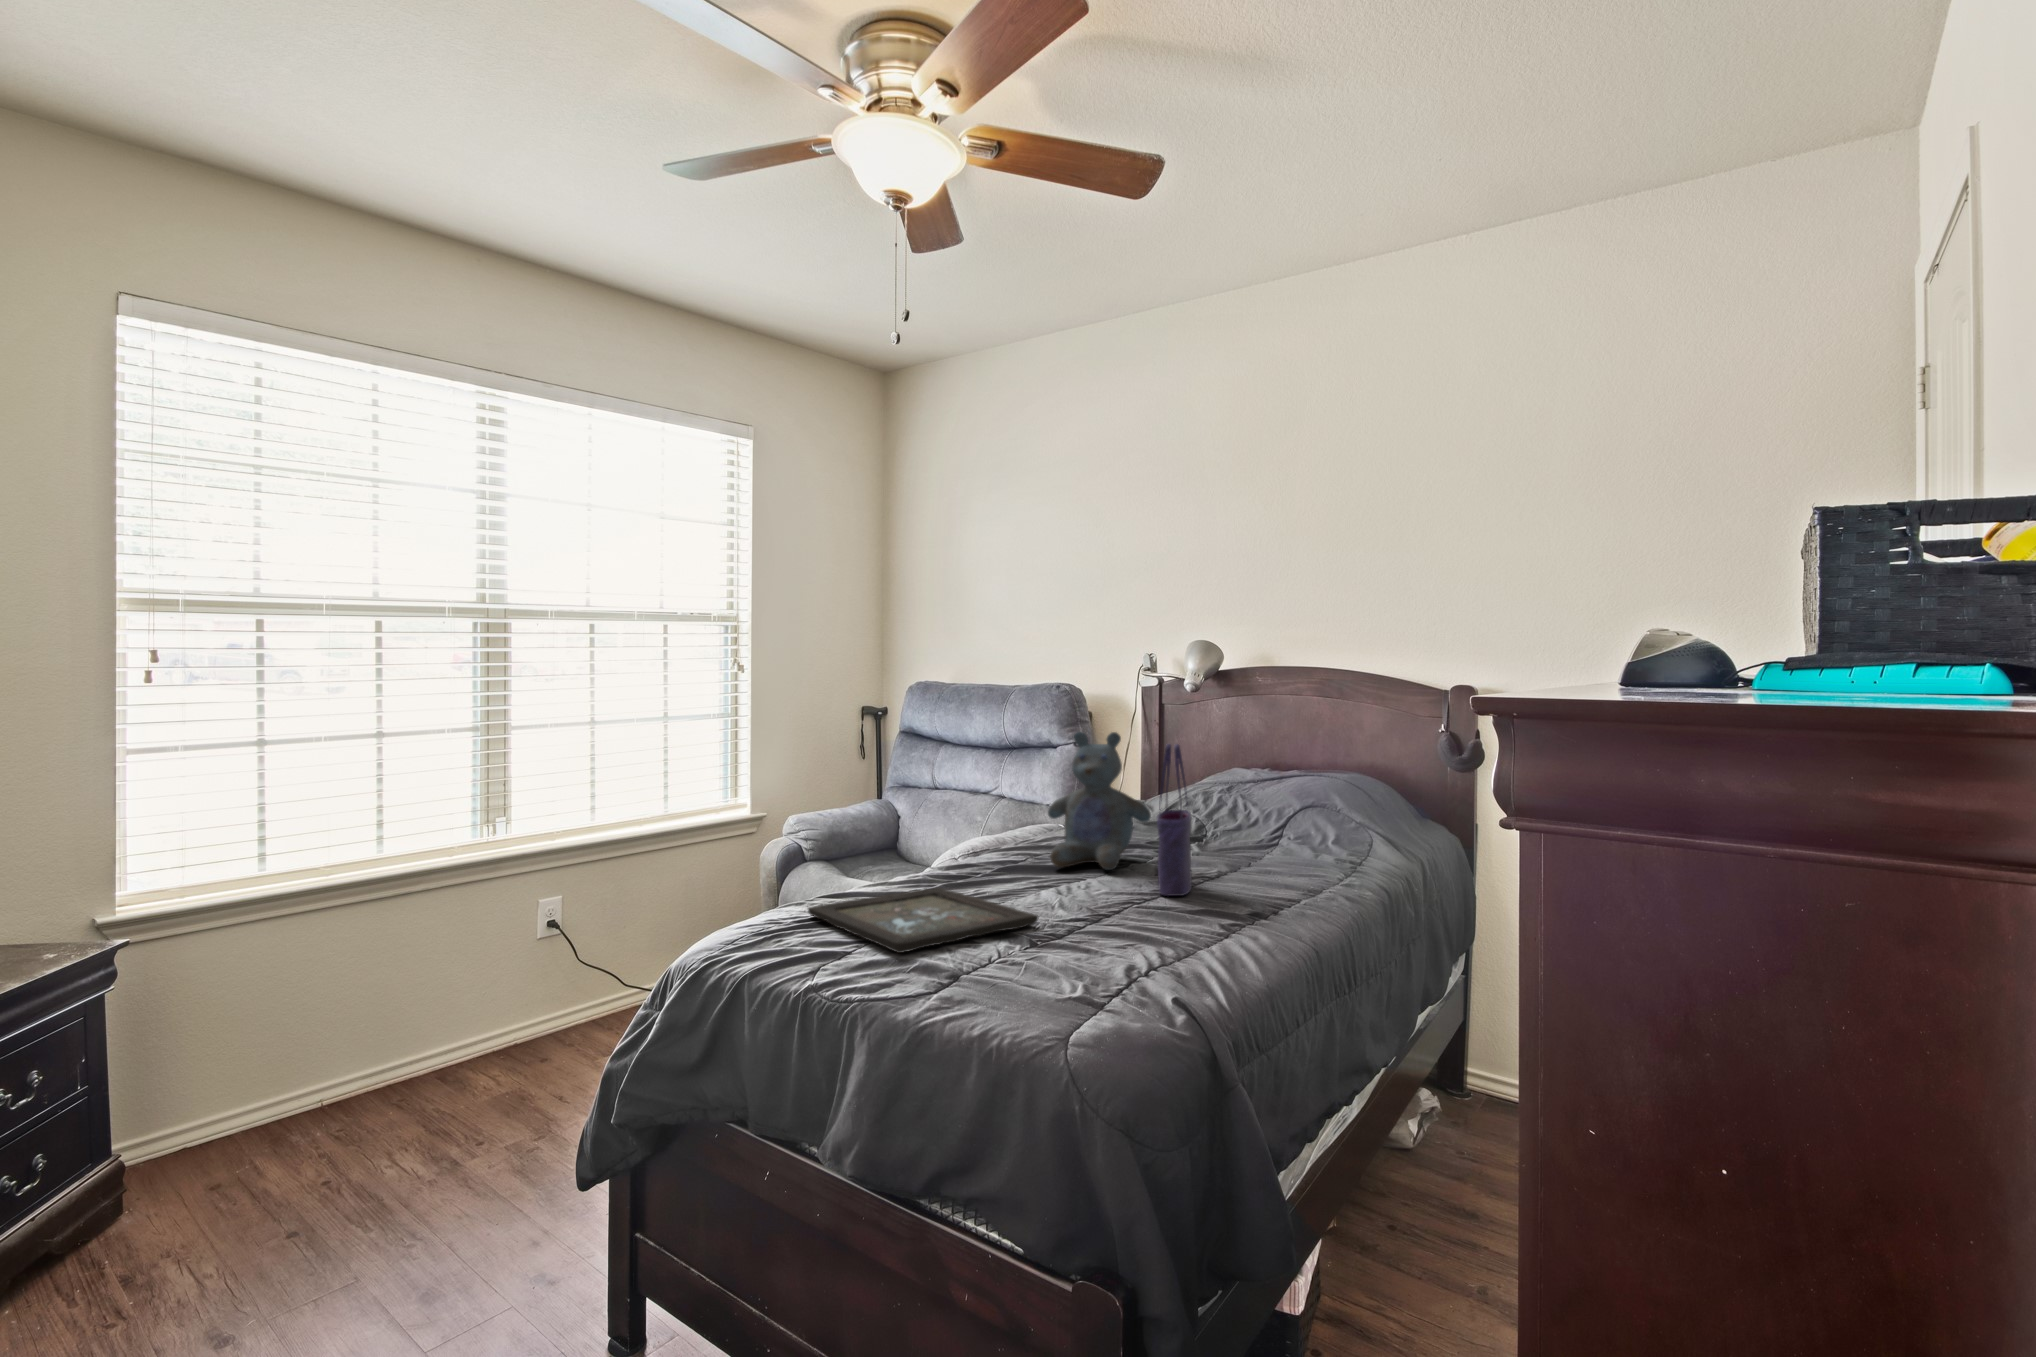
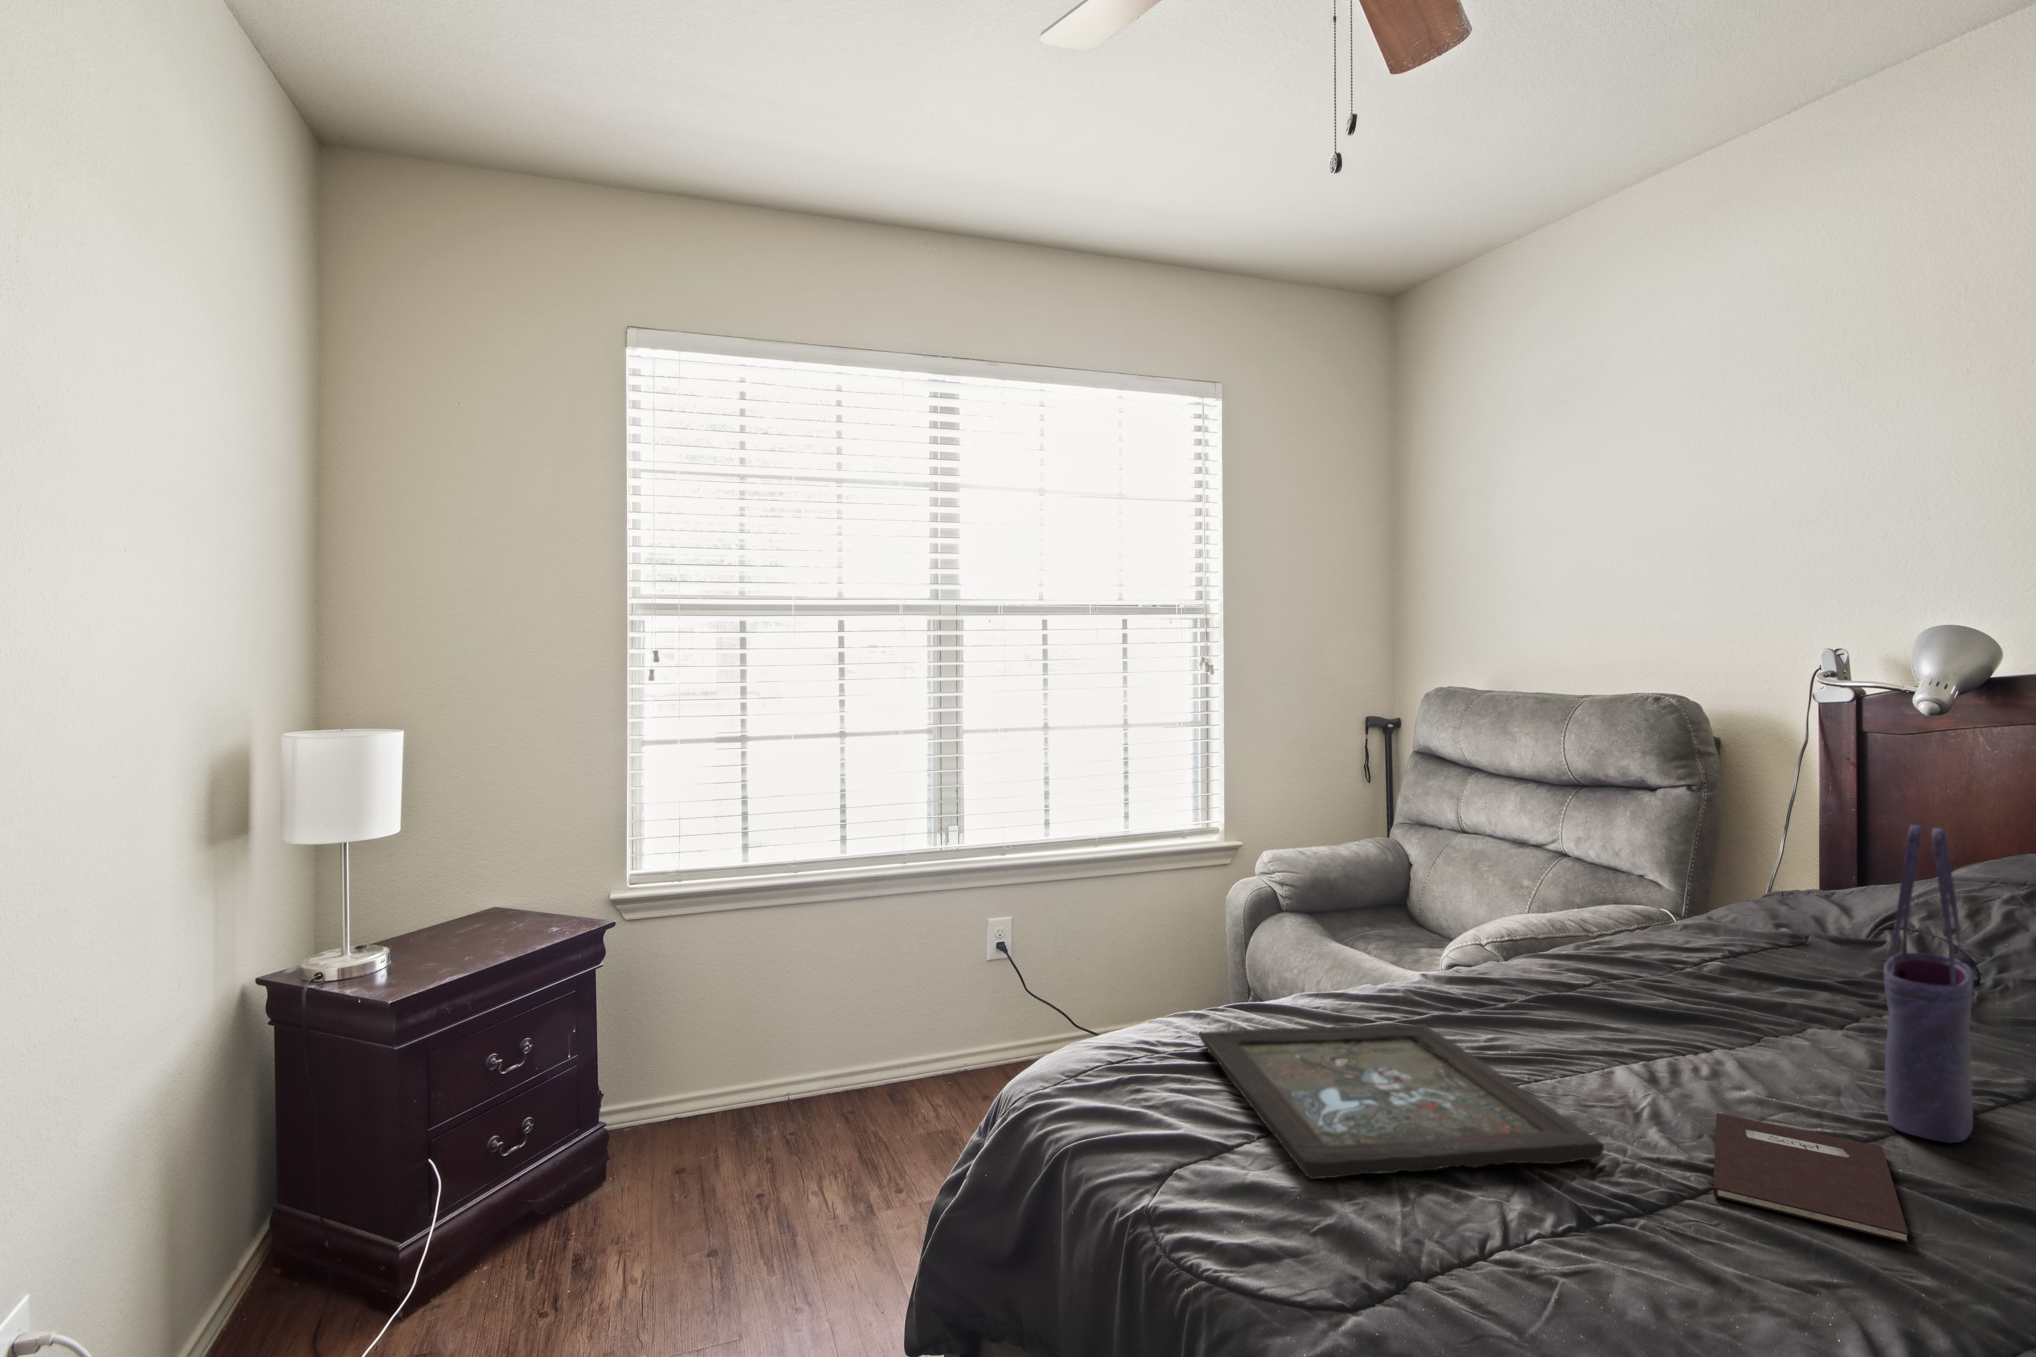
stuffed bear: present [1048,732,1151,870] -> none [1634,781,1856,1037]
notebook: none [1086,900,1159,928] -> present [1713,1113,1908,1243]

